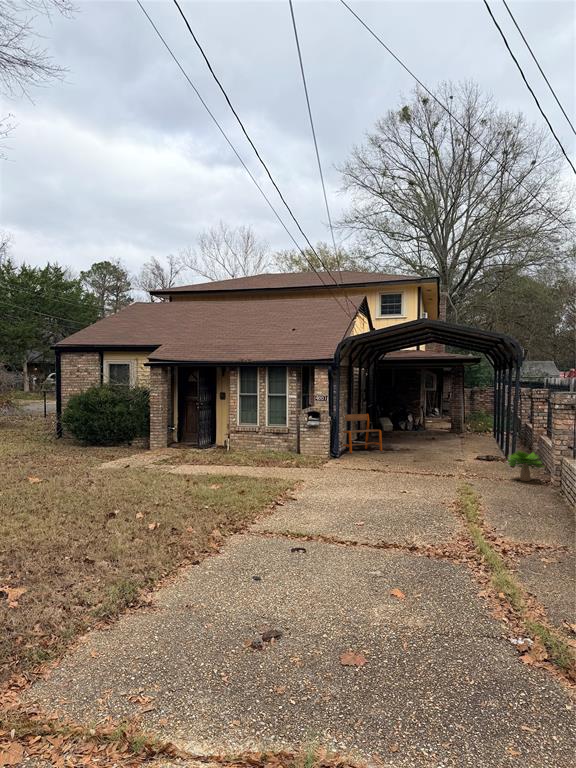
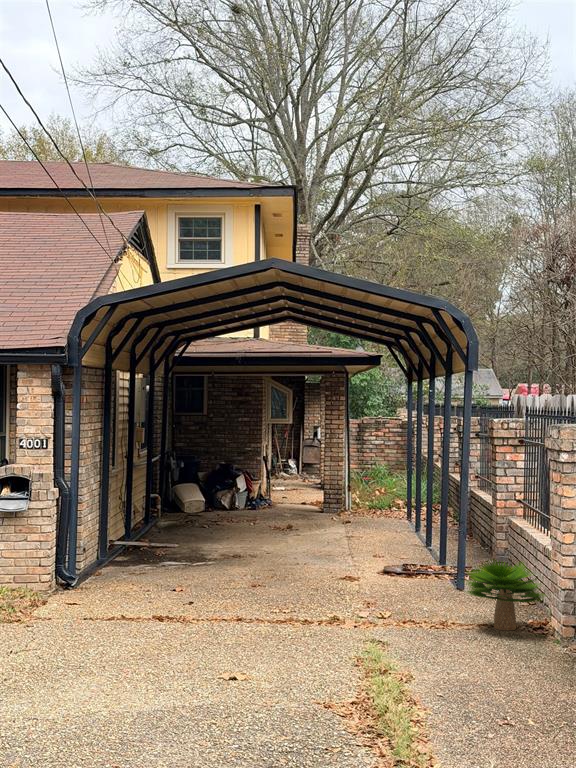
bench: present [343,414,382,453] -> none [77,477,181,574]

